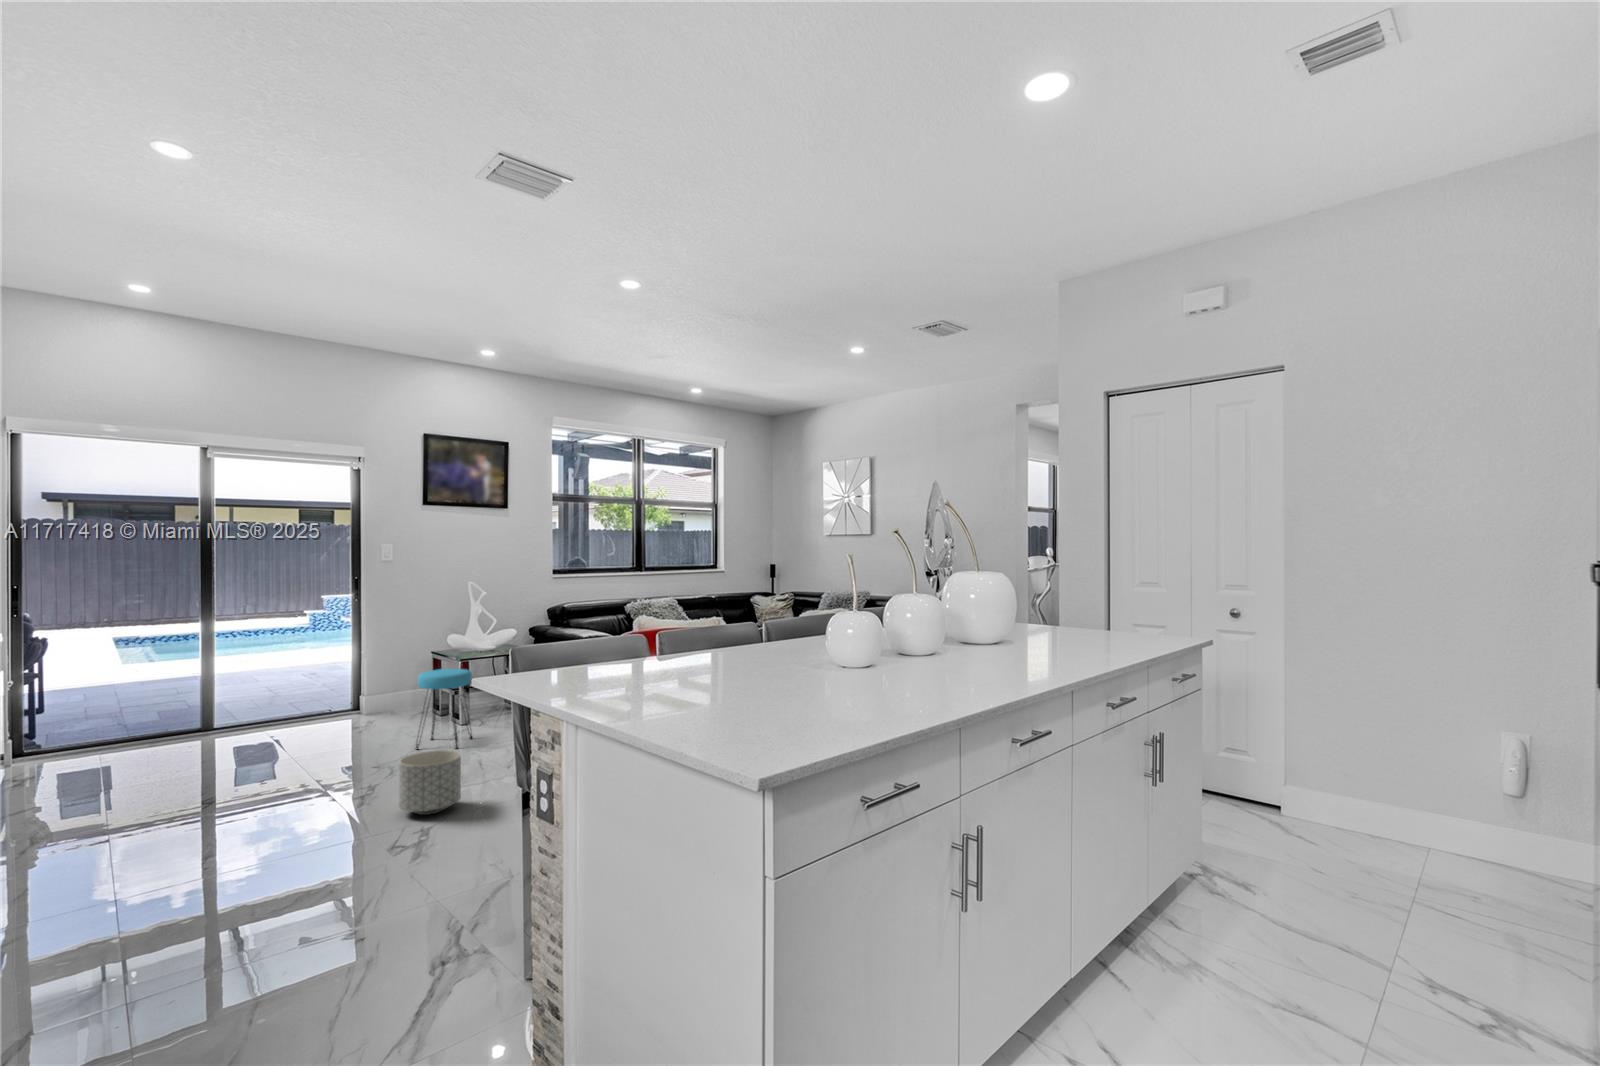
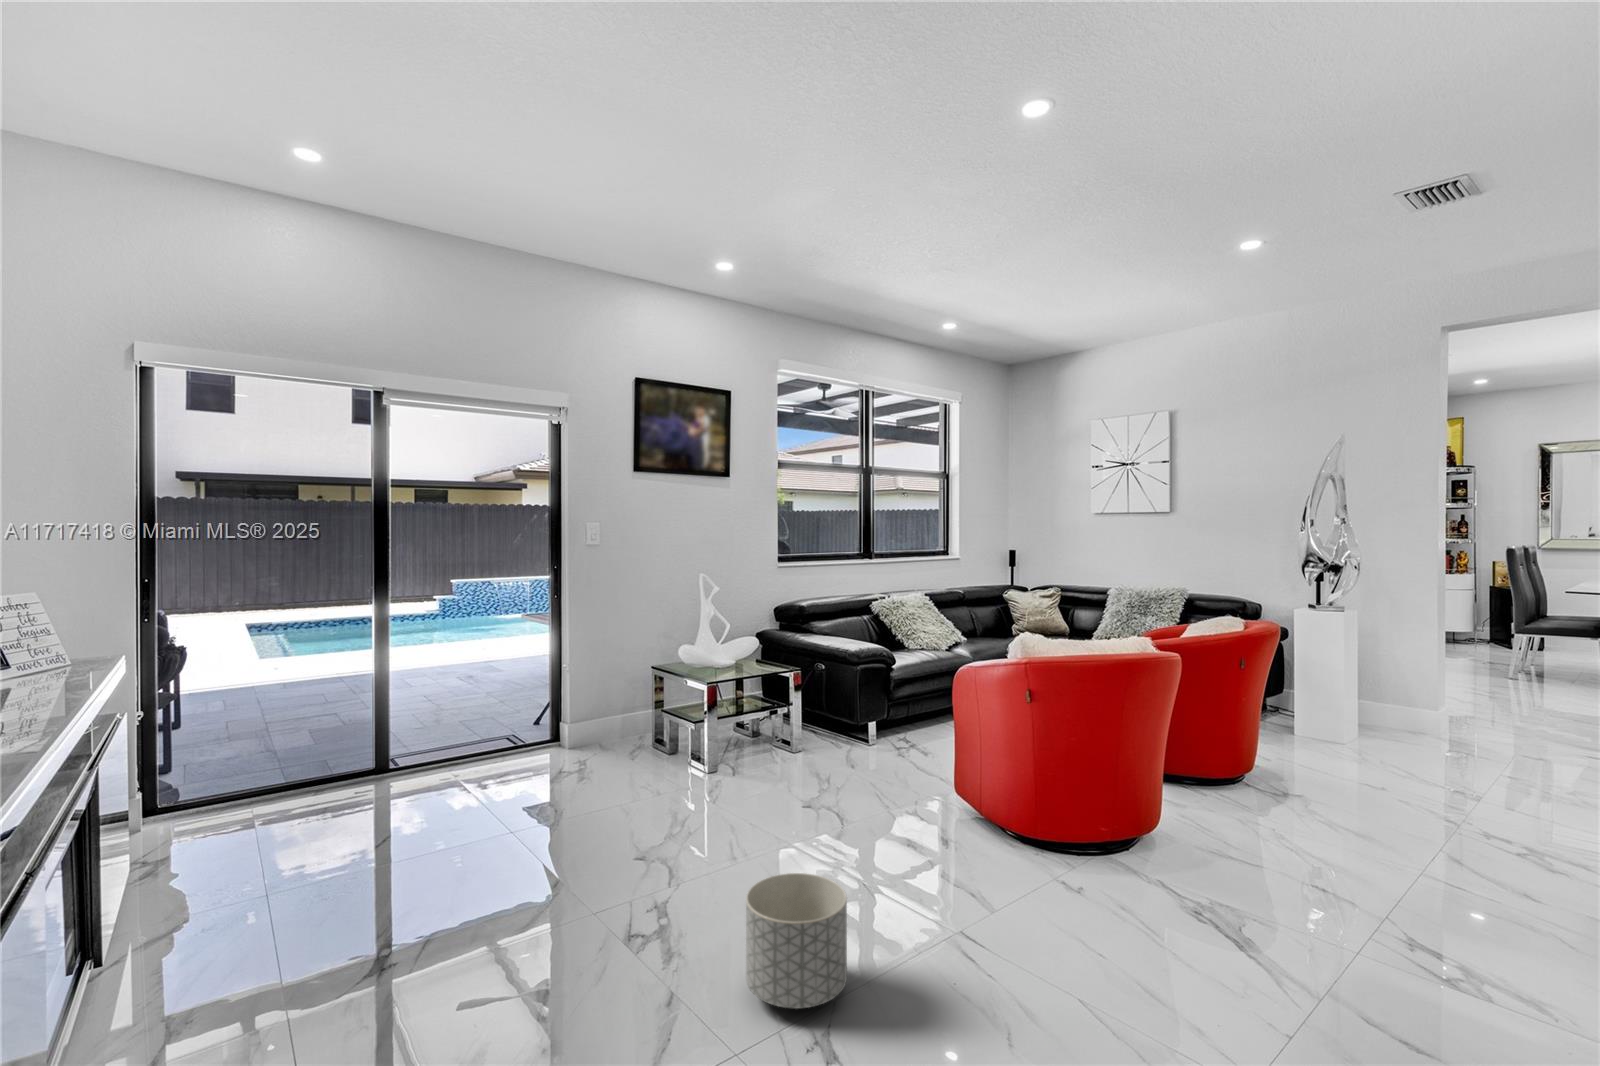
stool: present [416,669,472,749] -> none [676,699,748,822]

